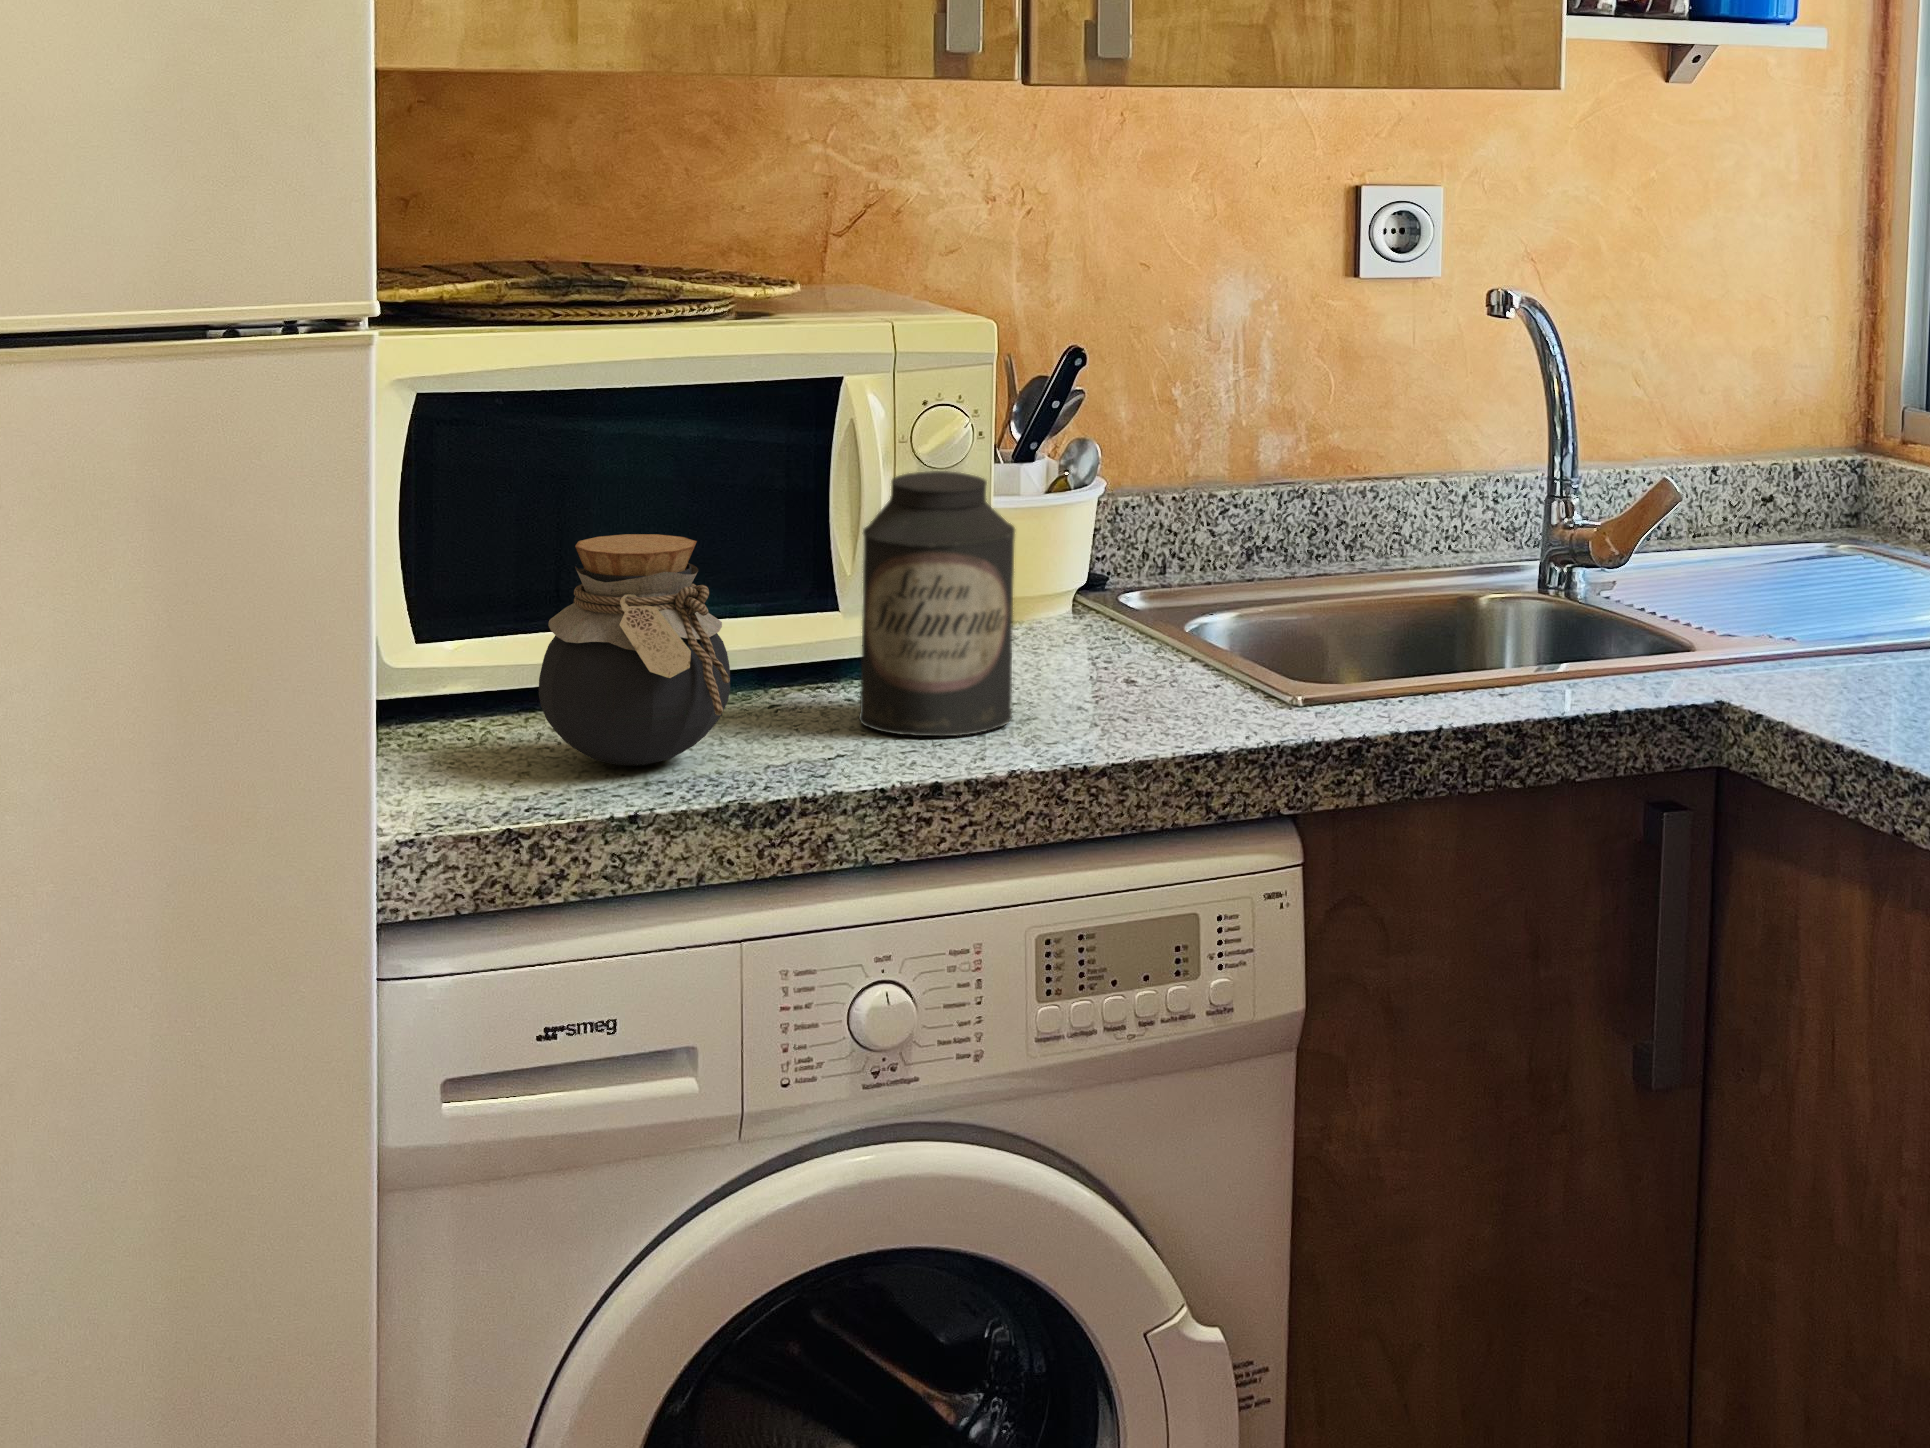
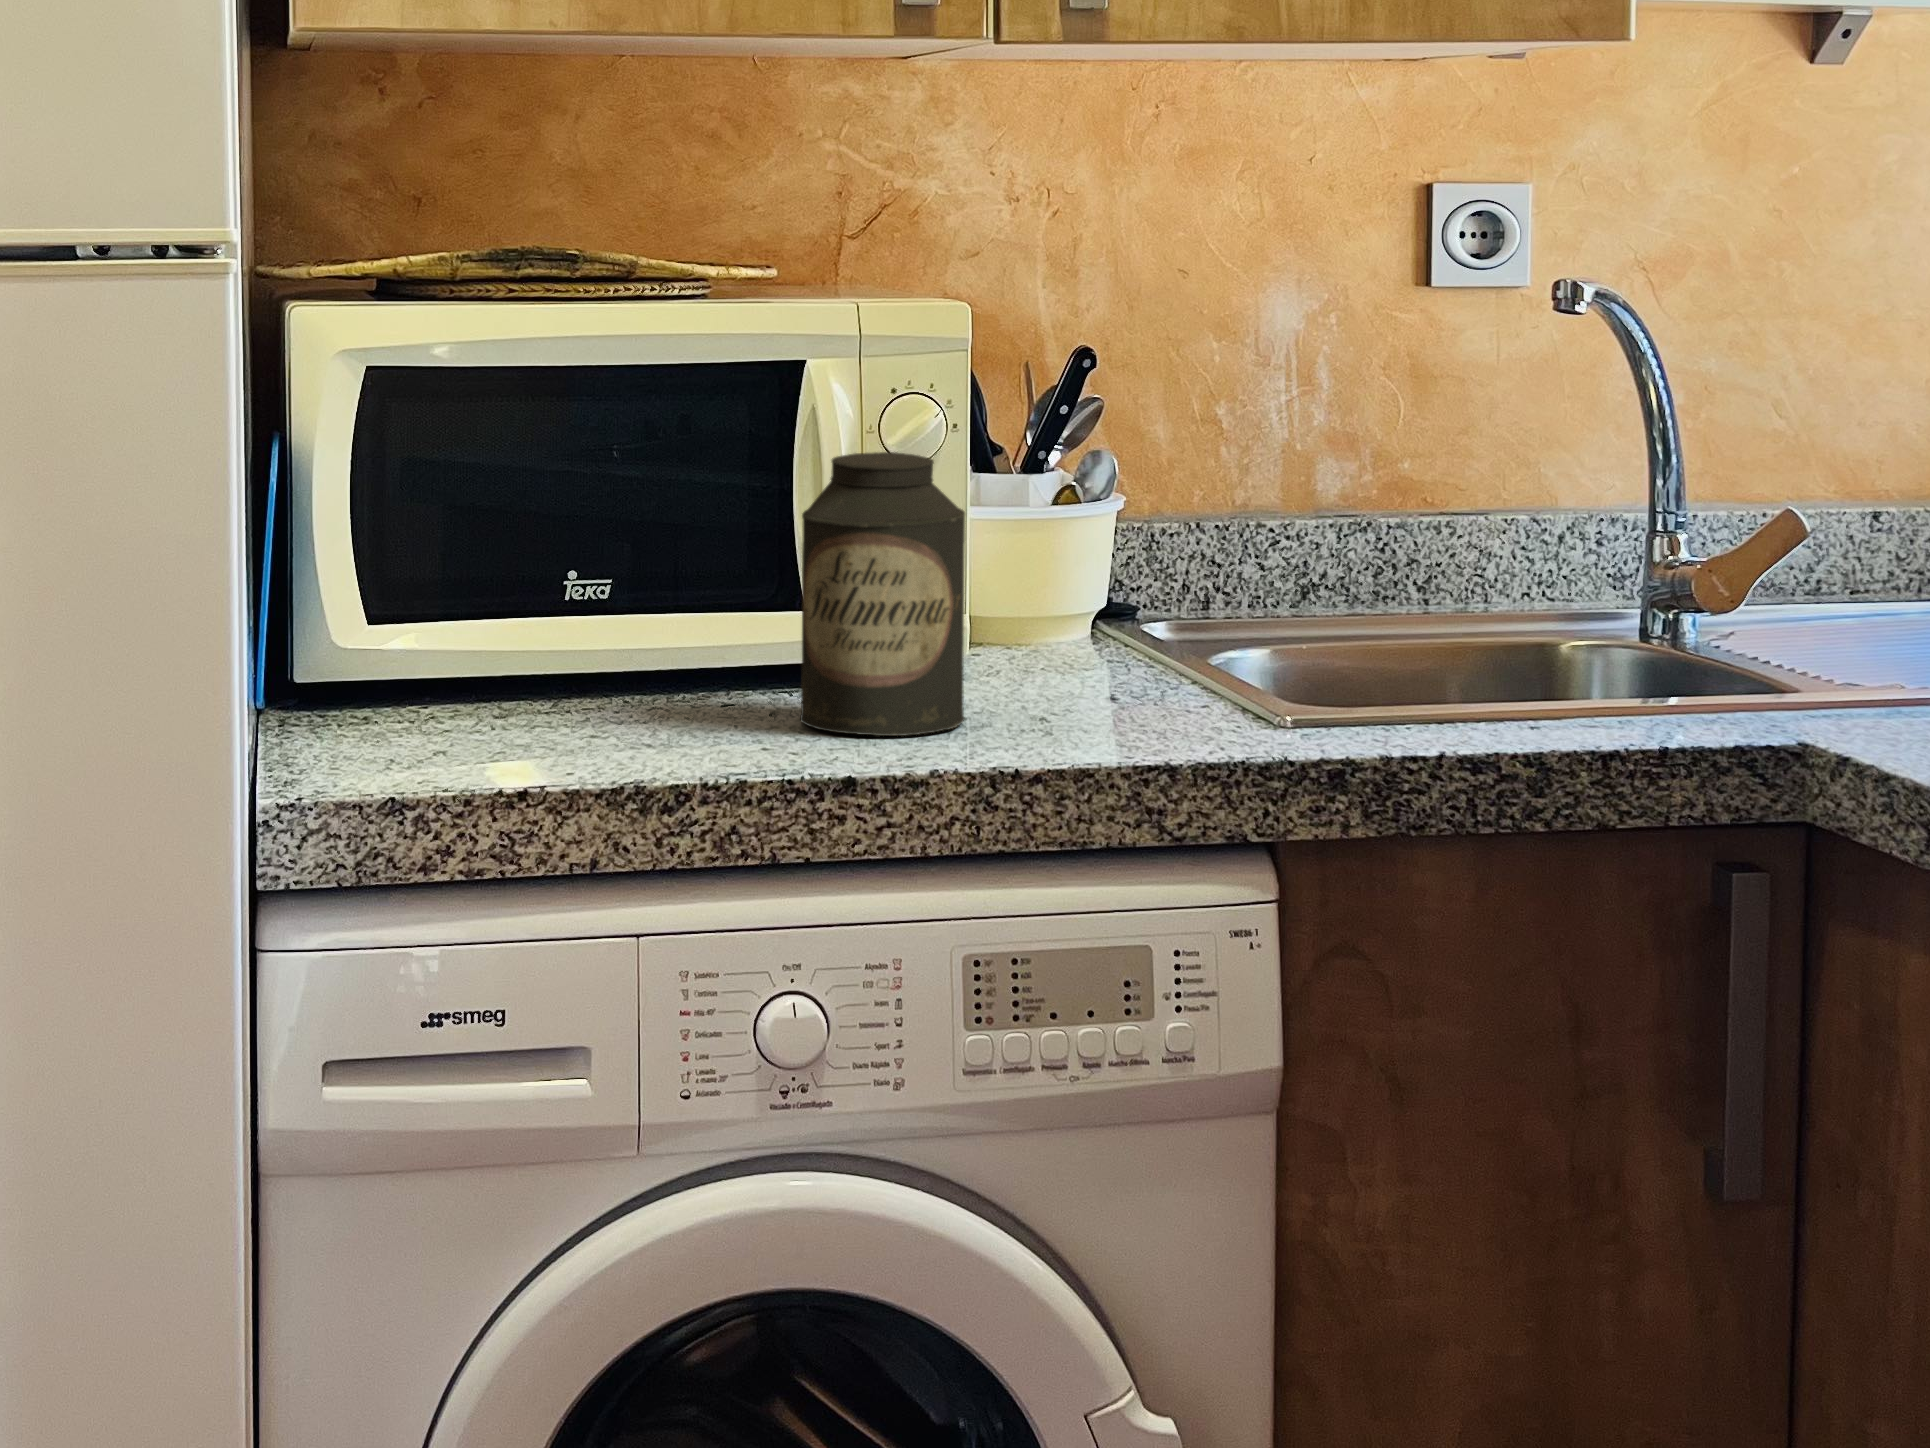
jar: present [538,534,730,766] -> none [450,506,648,748]

